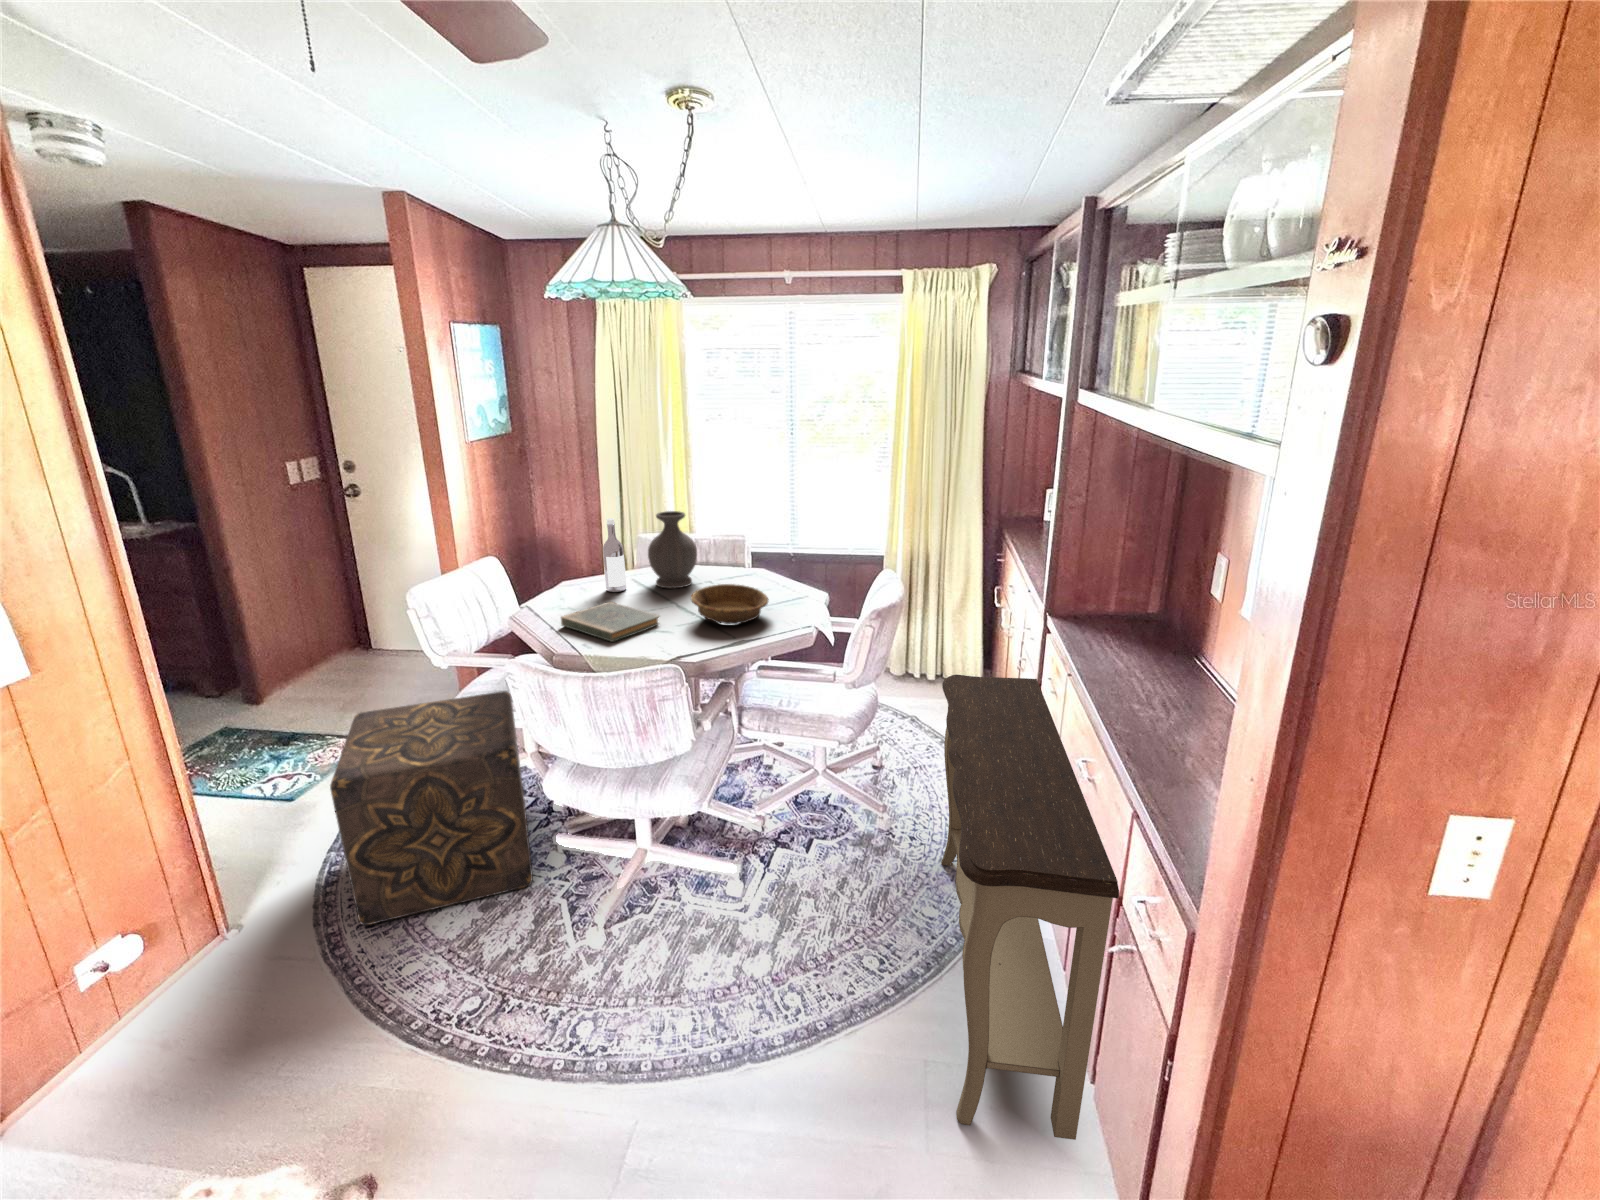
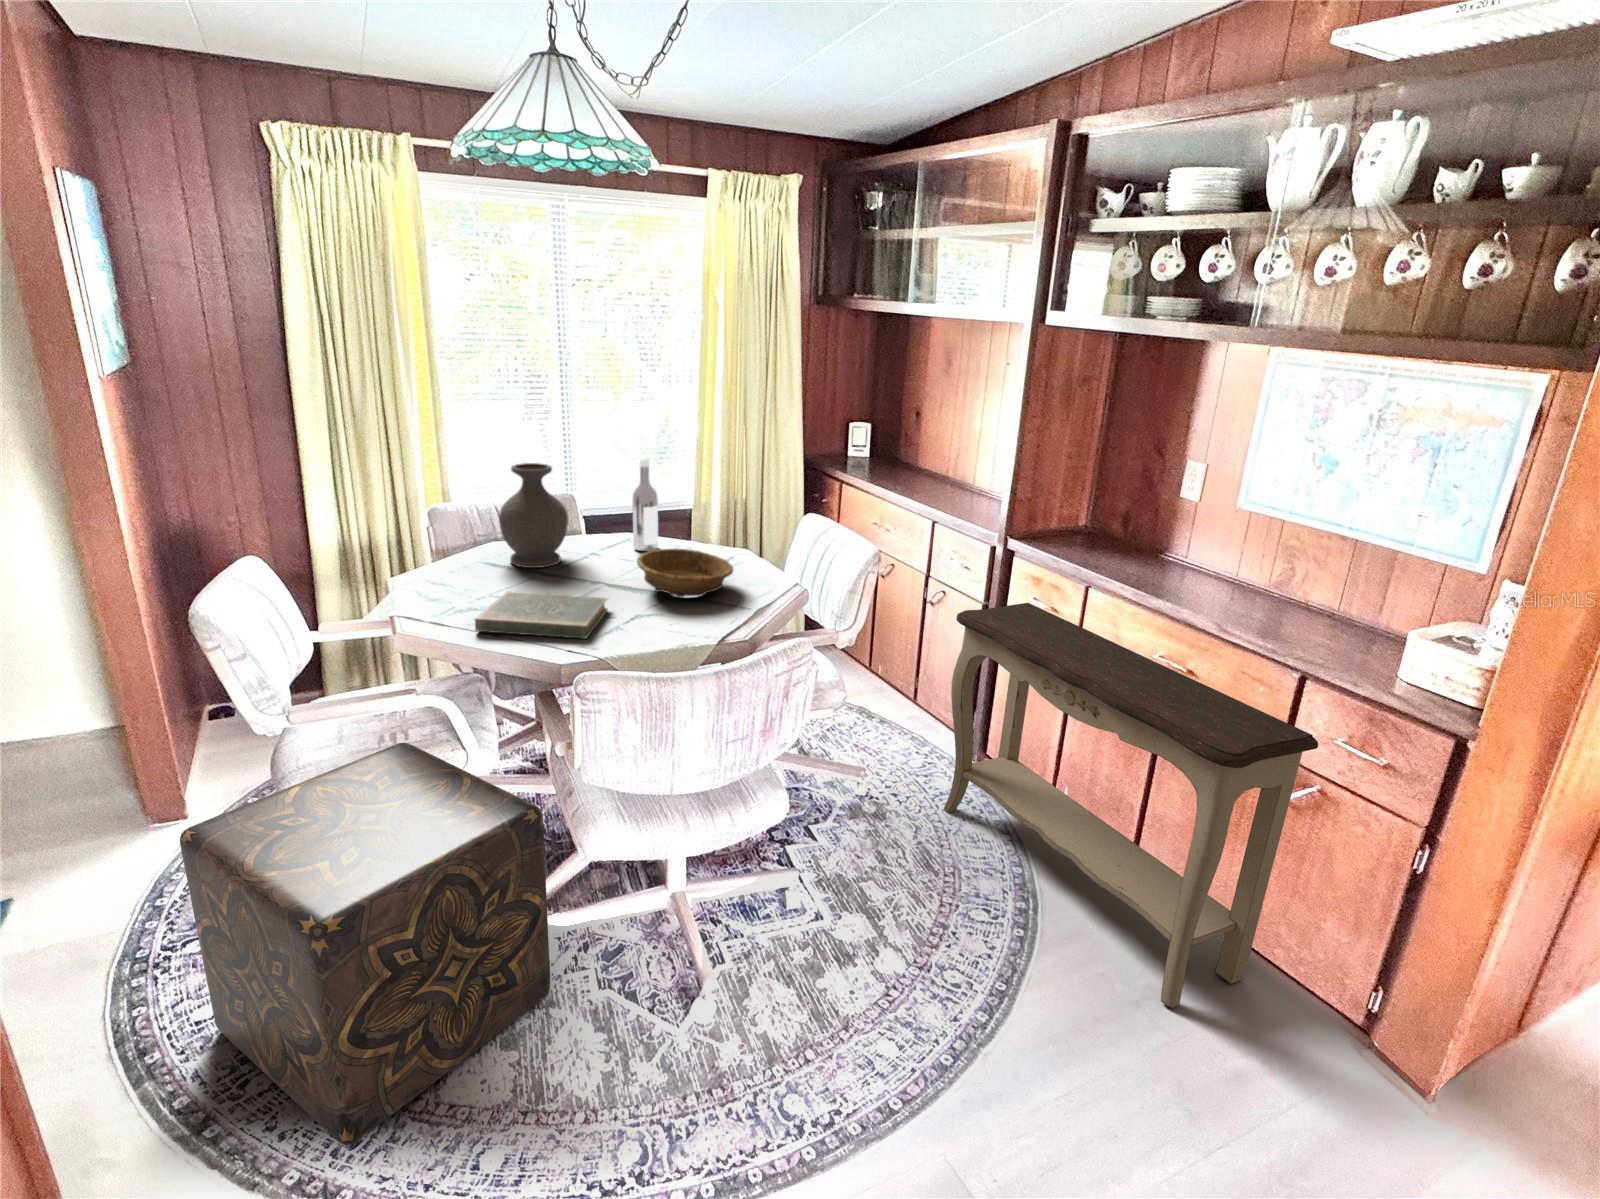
wine bottle: present [603,518,626,592] -> present [632,459,658,551]

